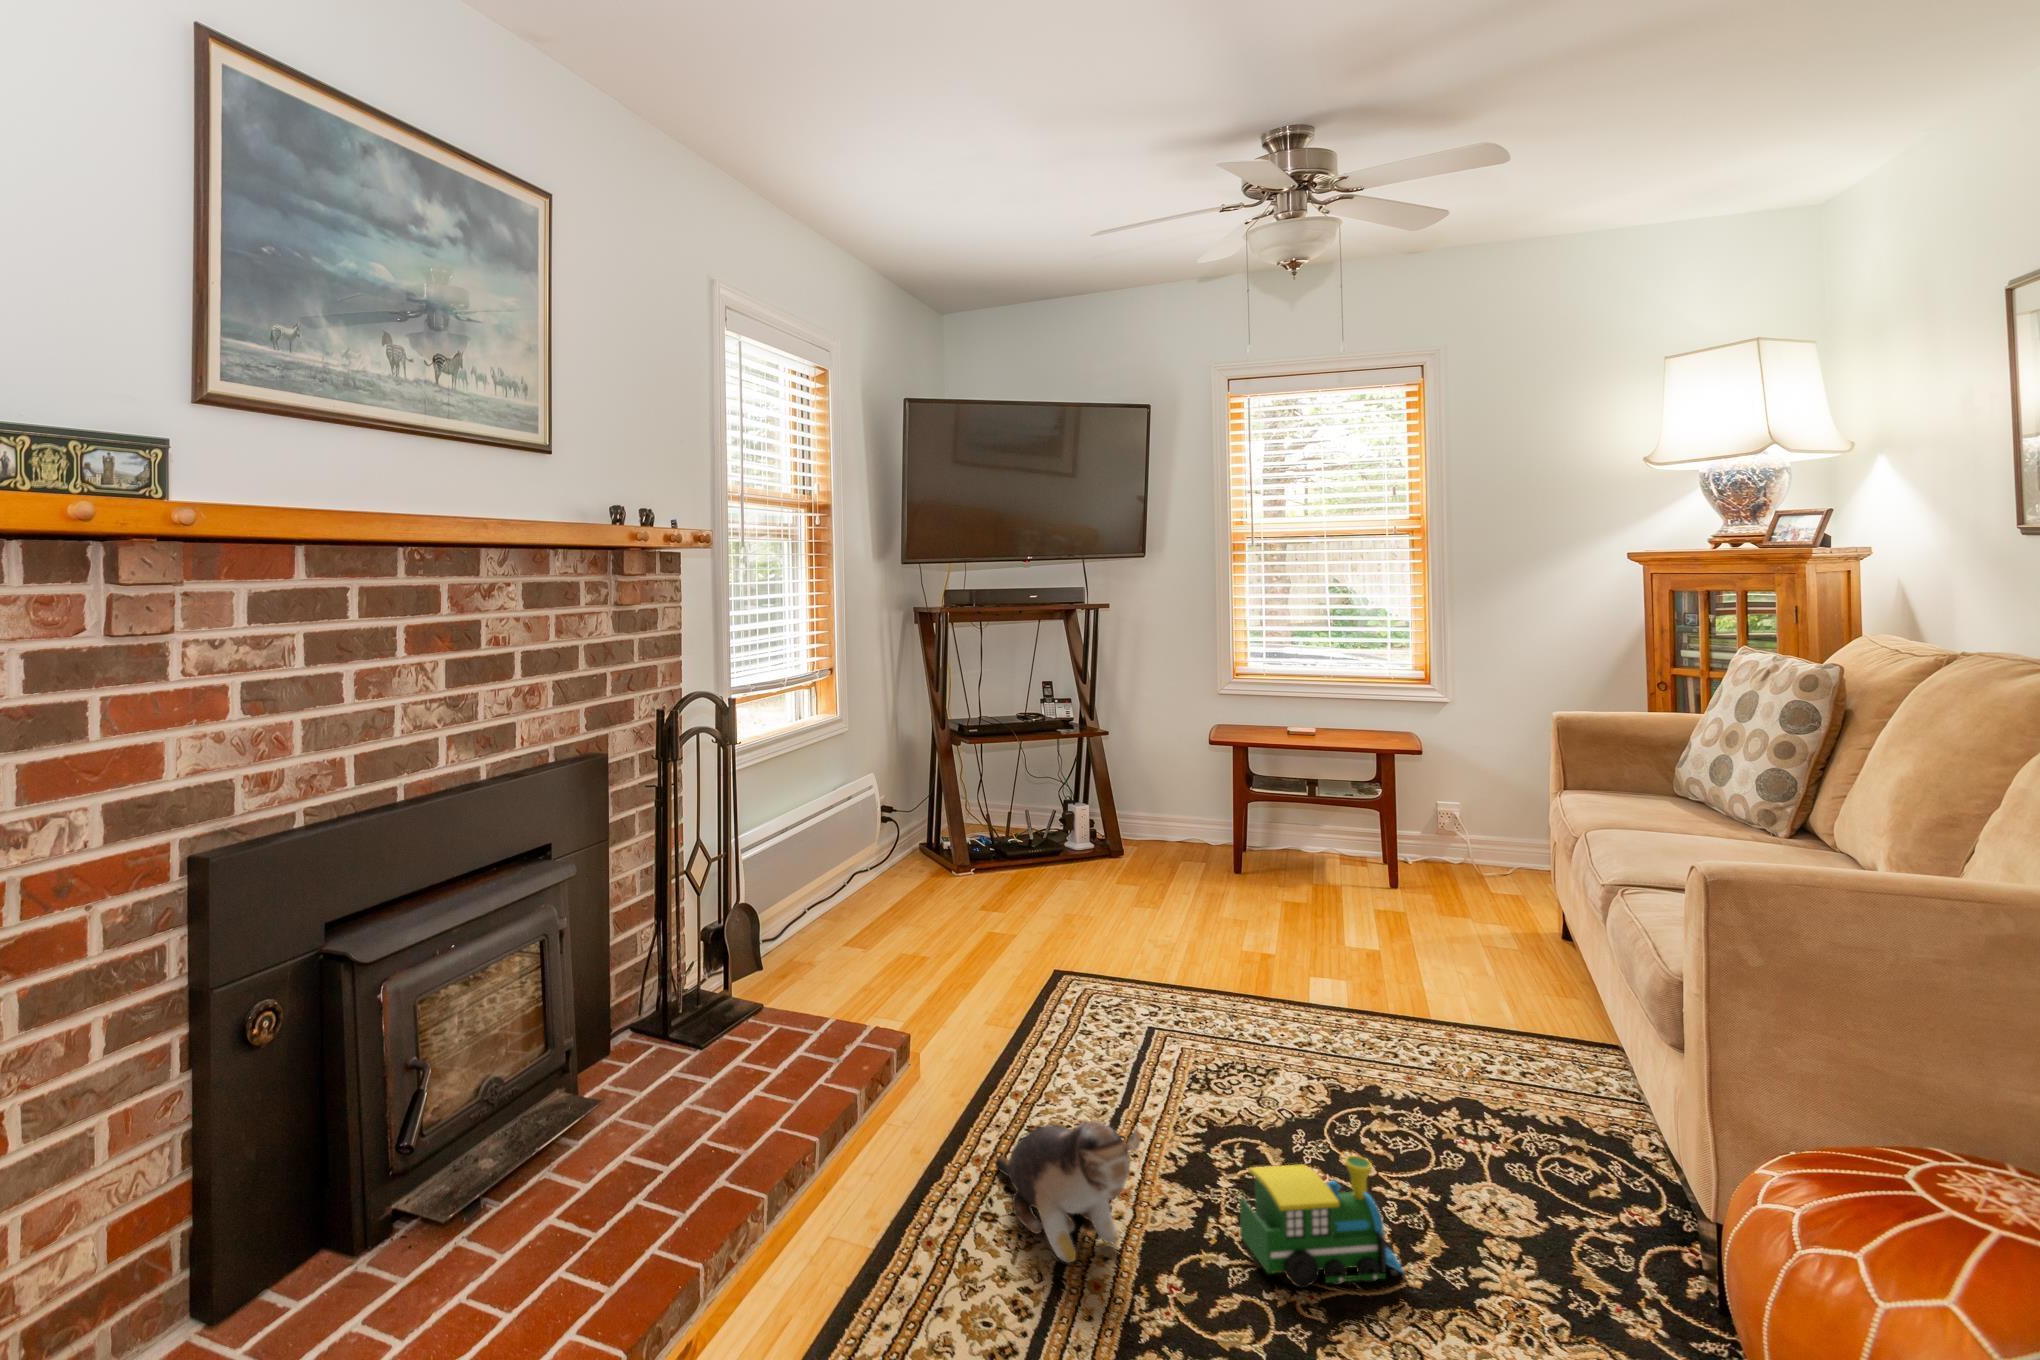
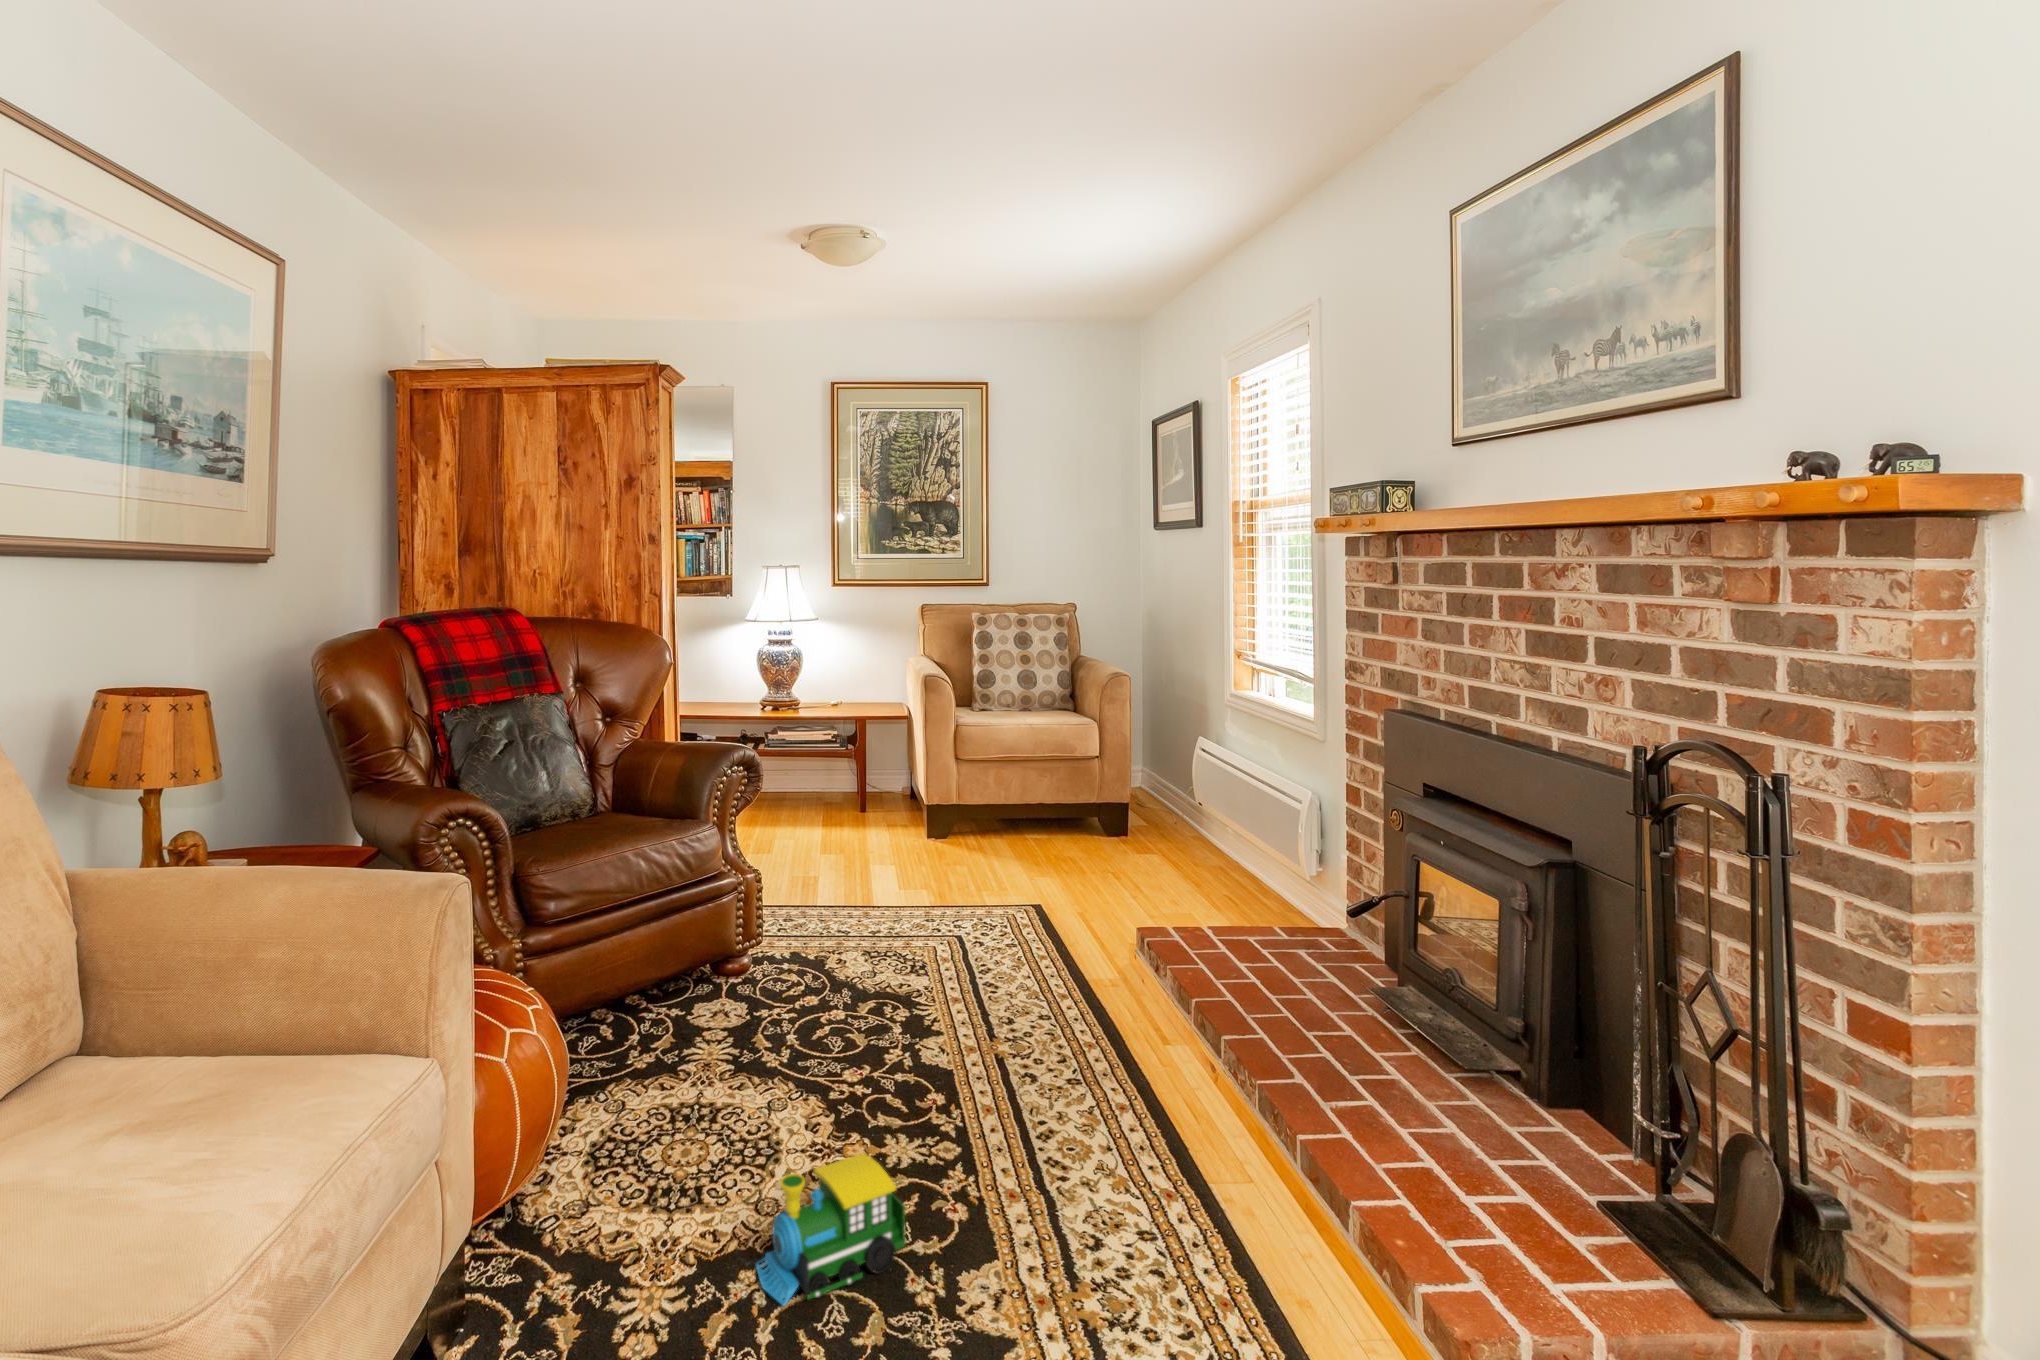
plush toy: present [995,1119,1141,1262] -> none [972,1053,1192,1289]

